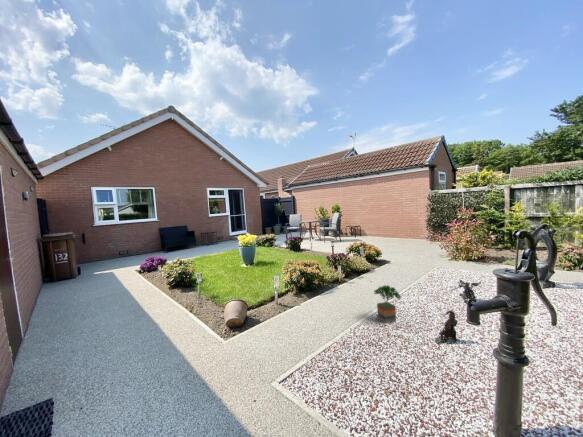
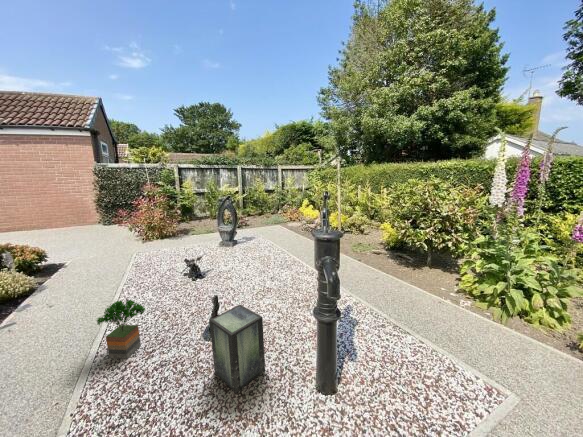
storage box: none [424,316,465,387] -> present [210,305,265,393]

